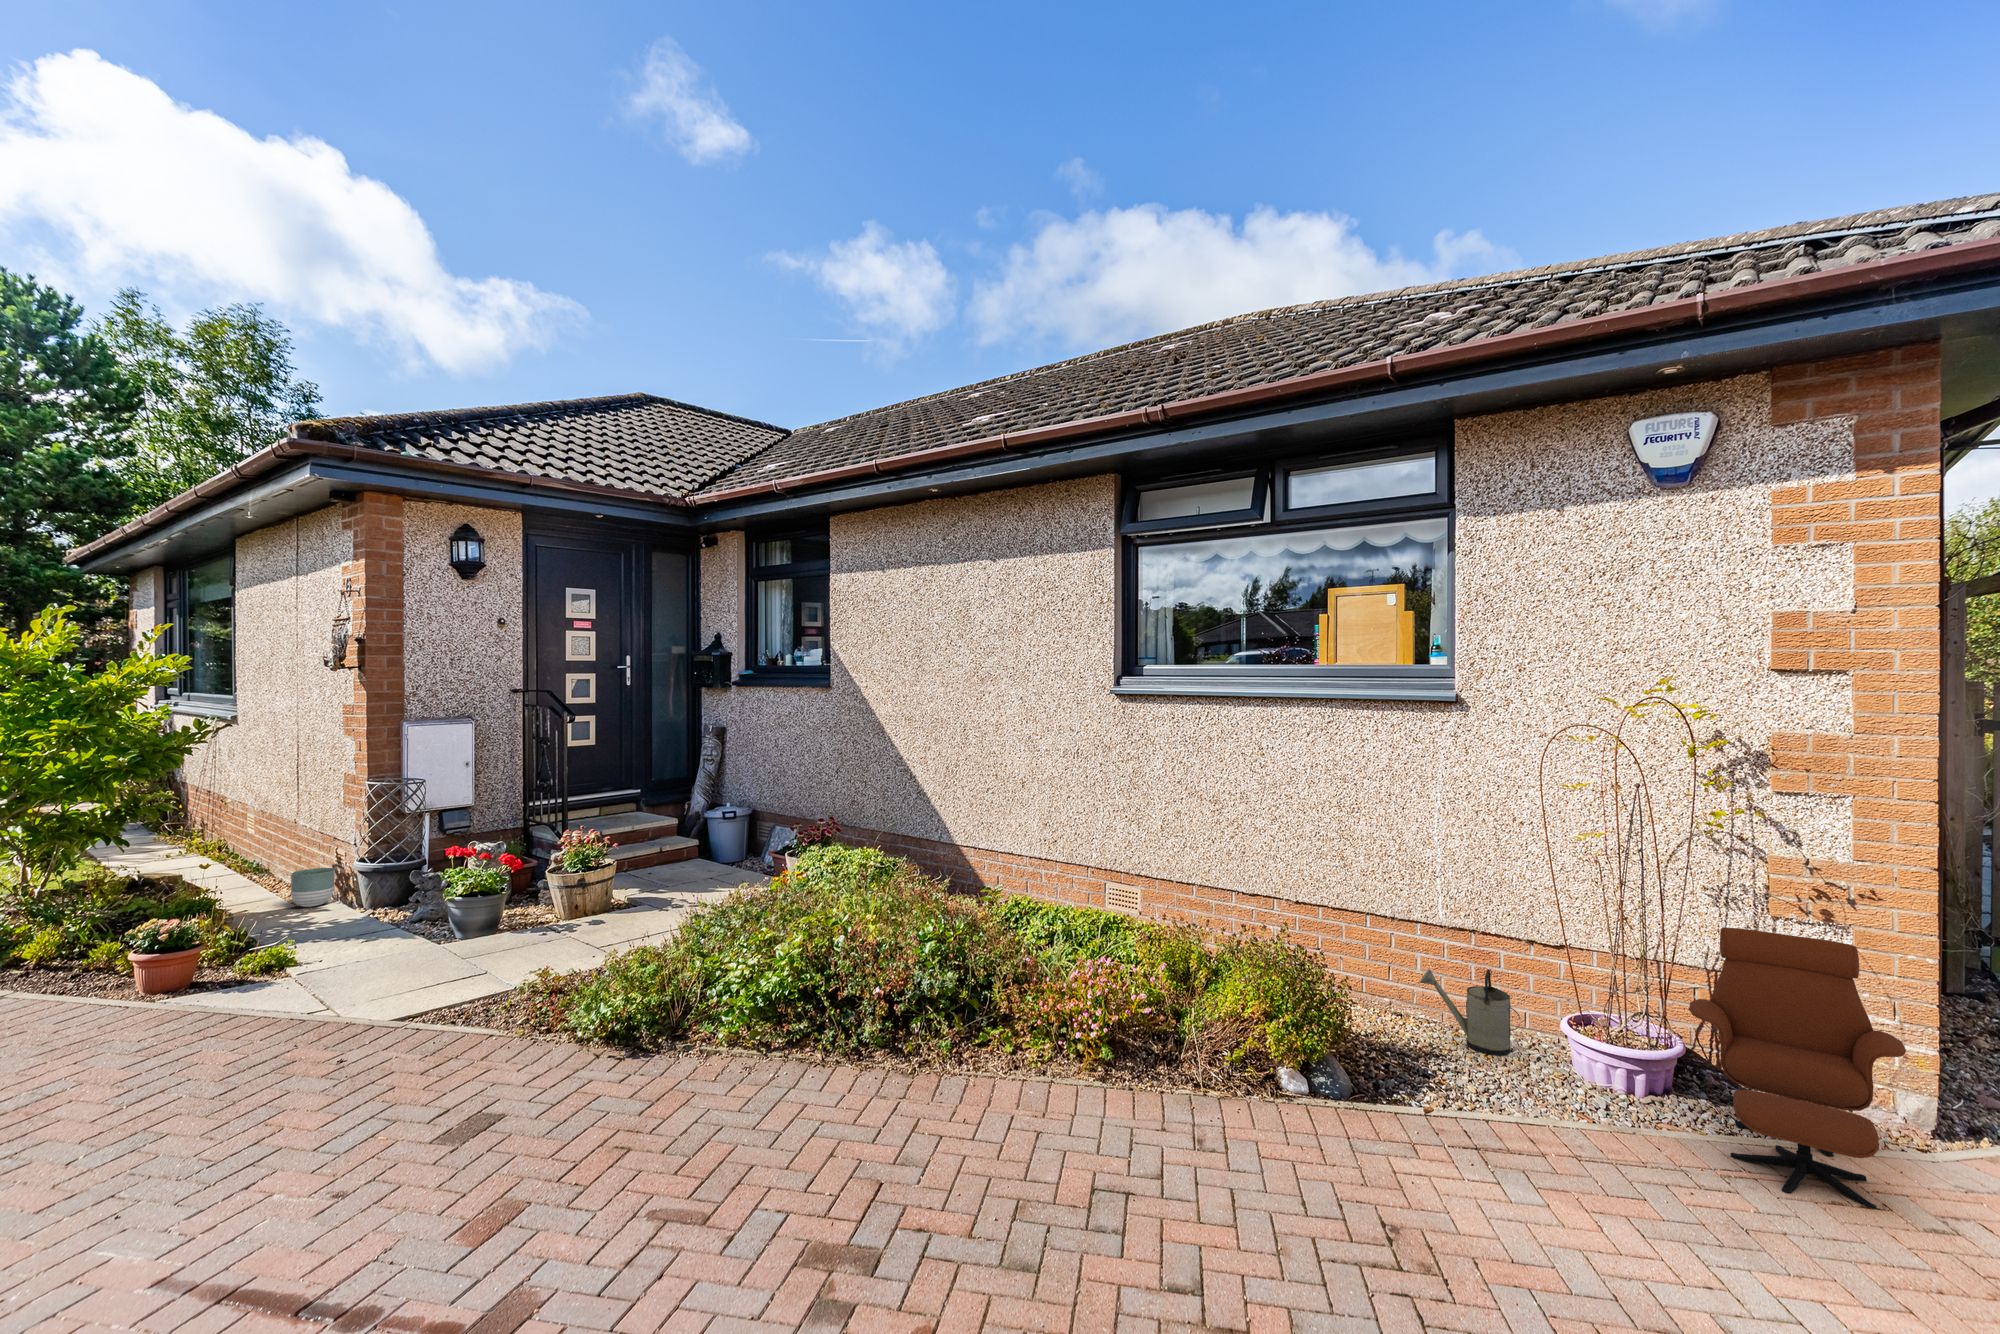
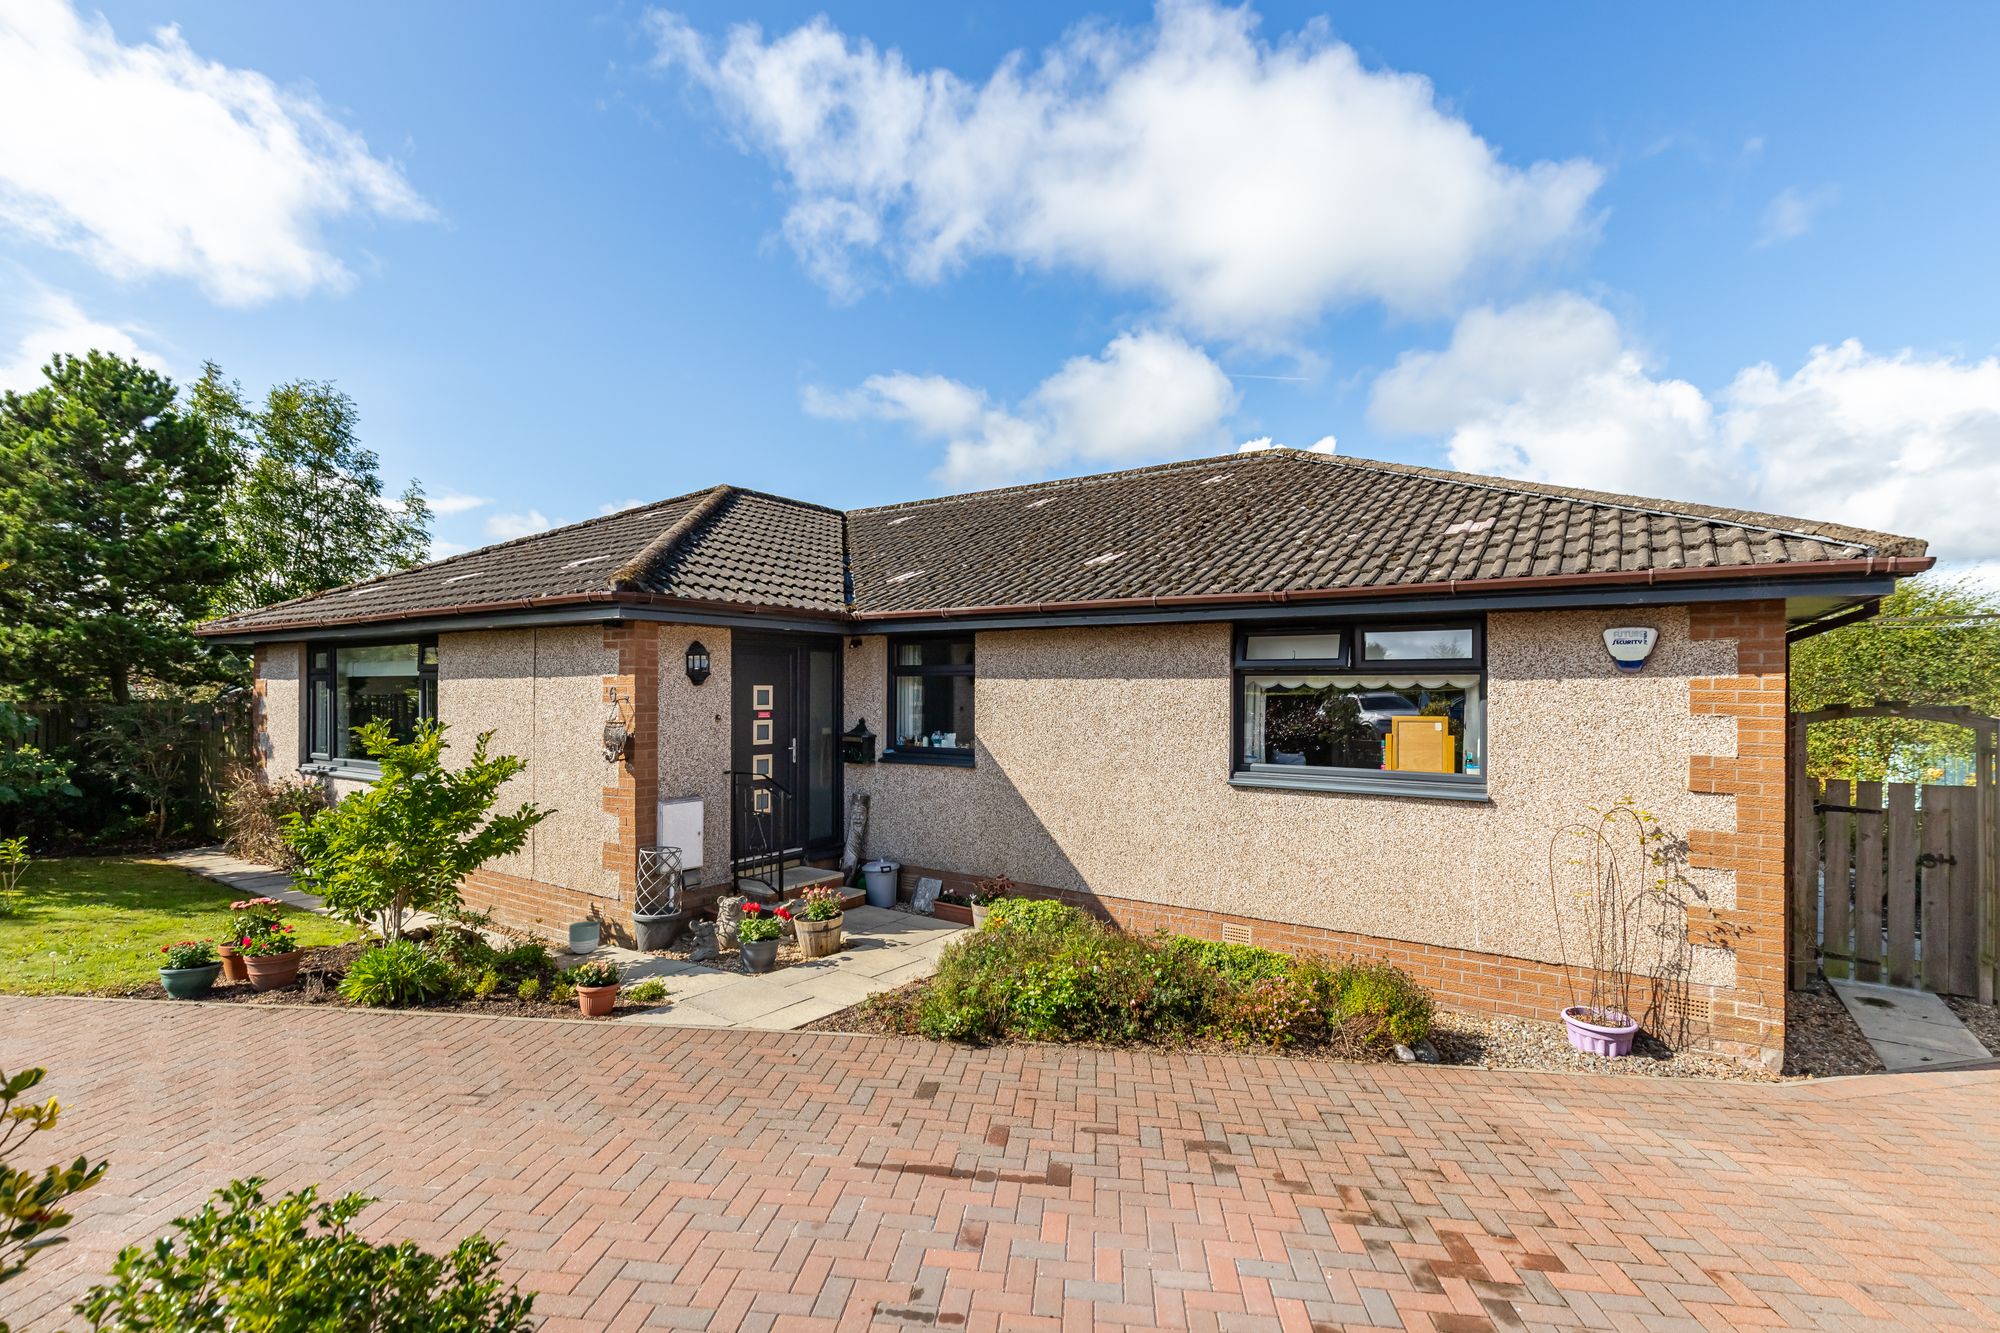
lounge chair: present [1688,927,1906,1209] -> none [1641,951,1764,1110]
watering can: present [1420,969,1520,1055] -> none [1469,981,1536,1037]

